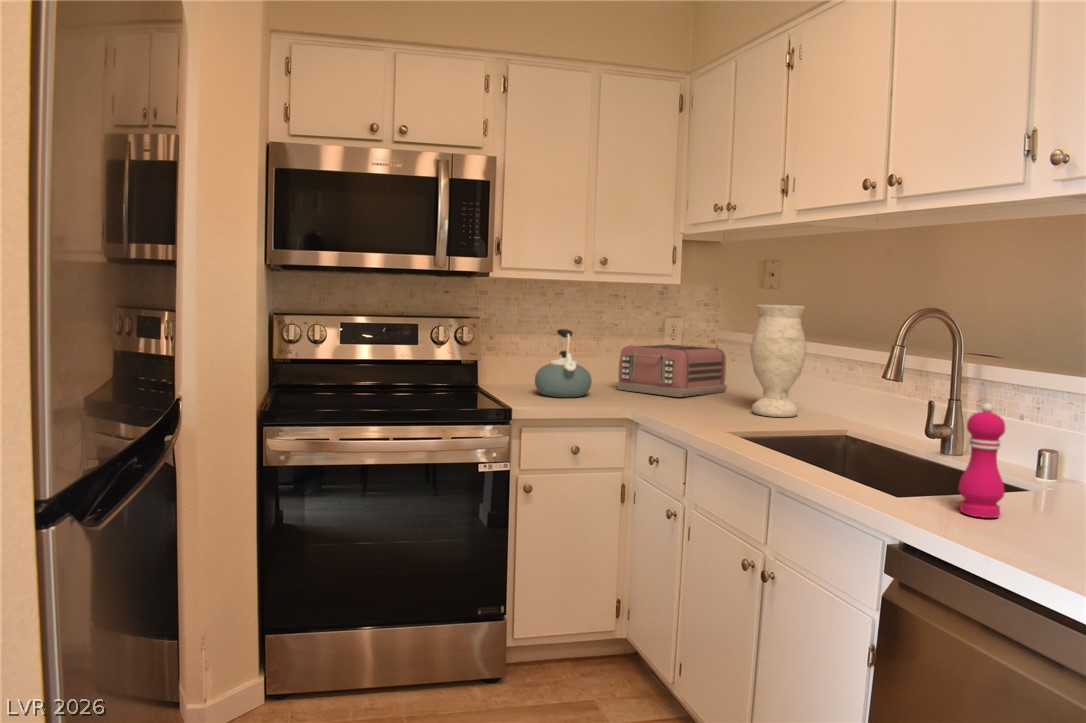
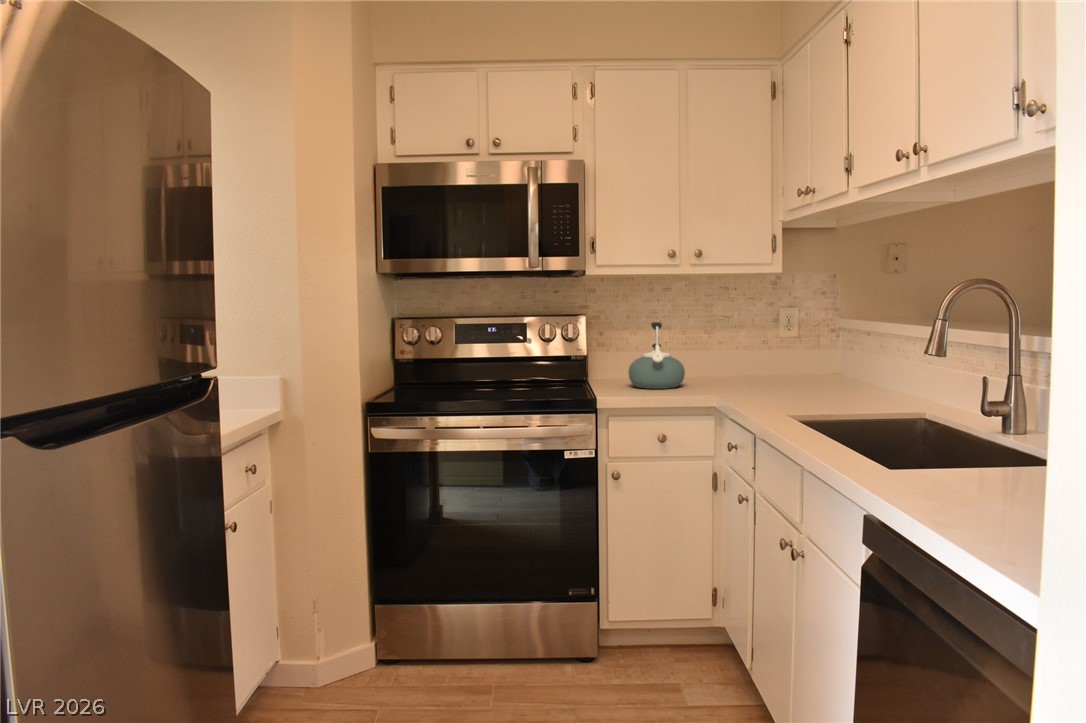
vase: present [750,305,806,417] -> none [833,287,893,403]
toaster: present [617,344,726,397] -> none [718,335,835,387]
pepper mill: present [958,403,1005,518] -> none [941,368,987,484]

